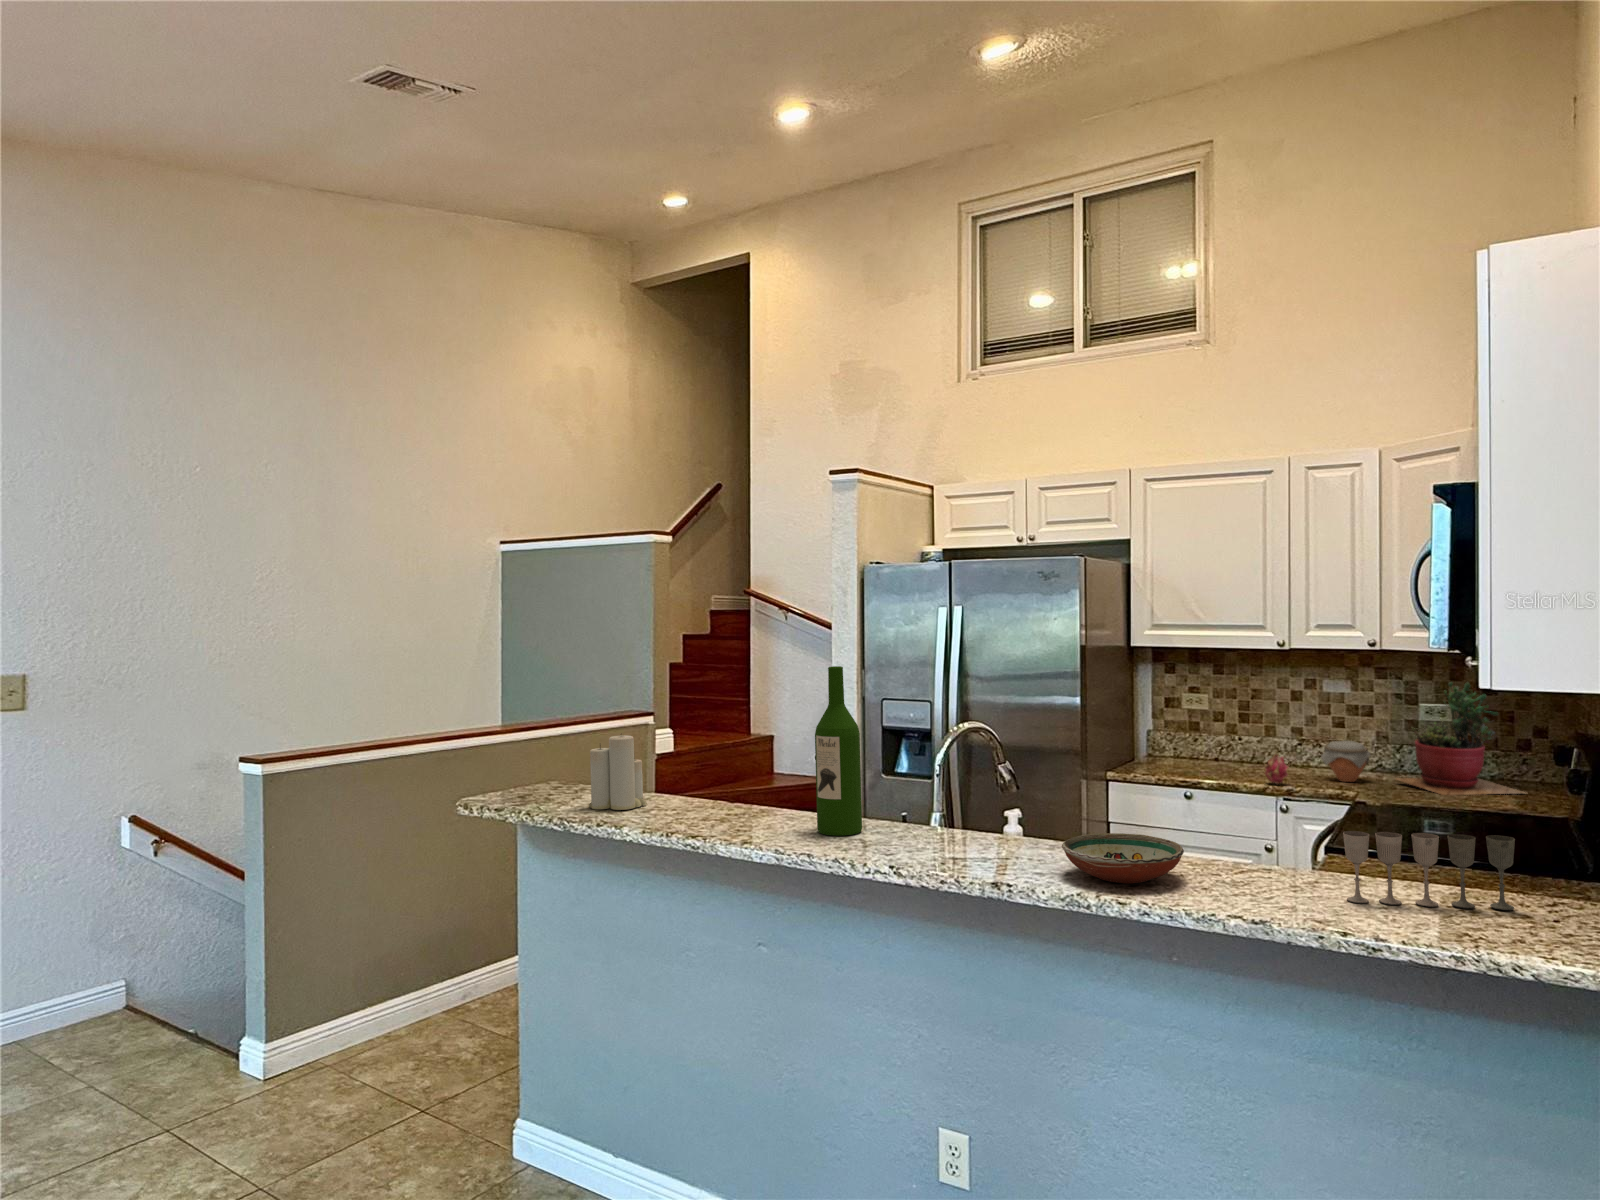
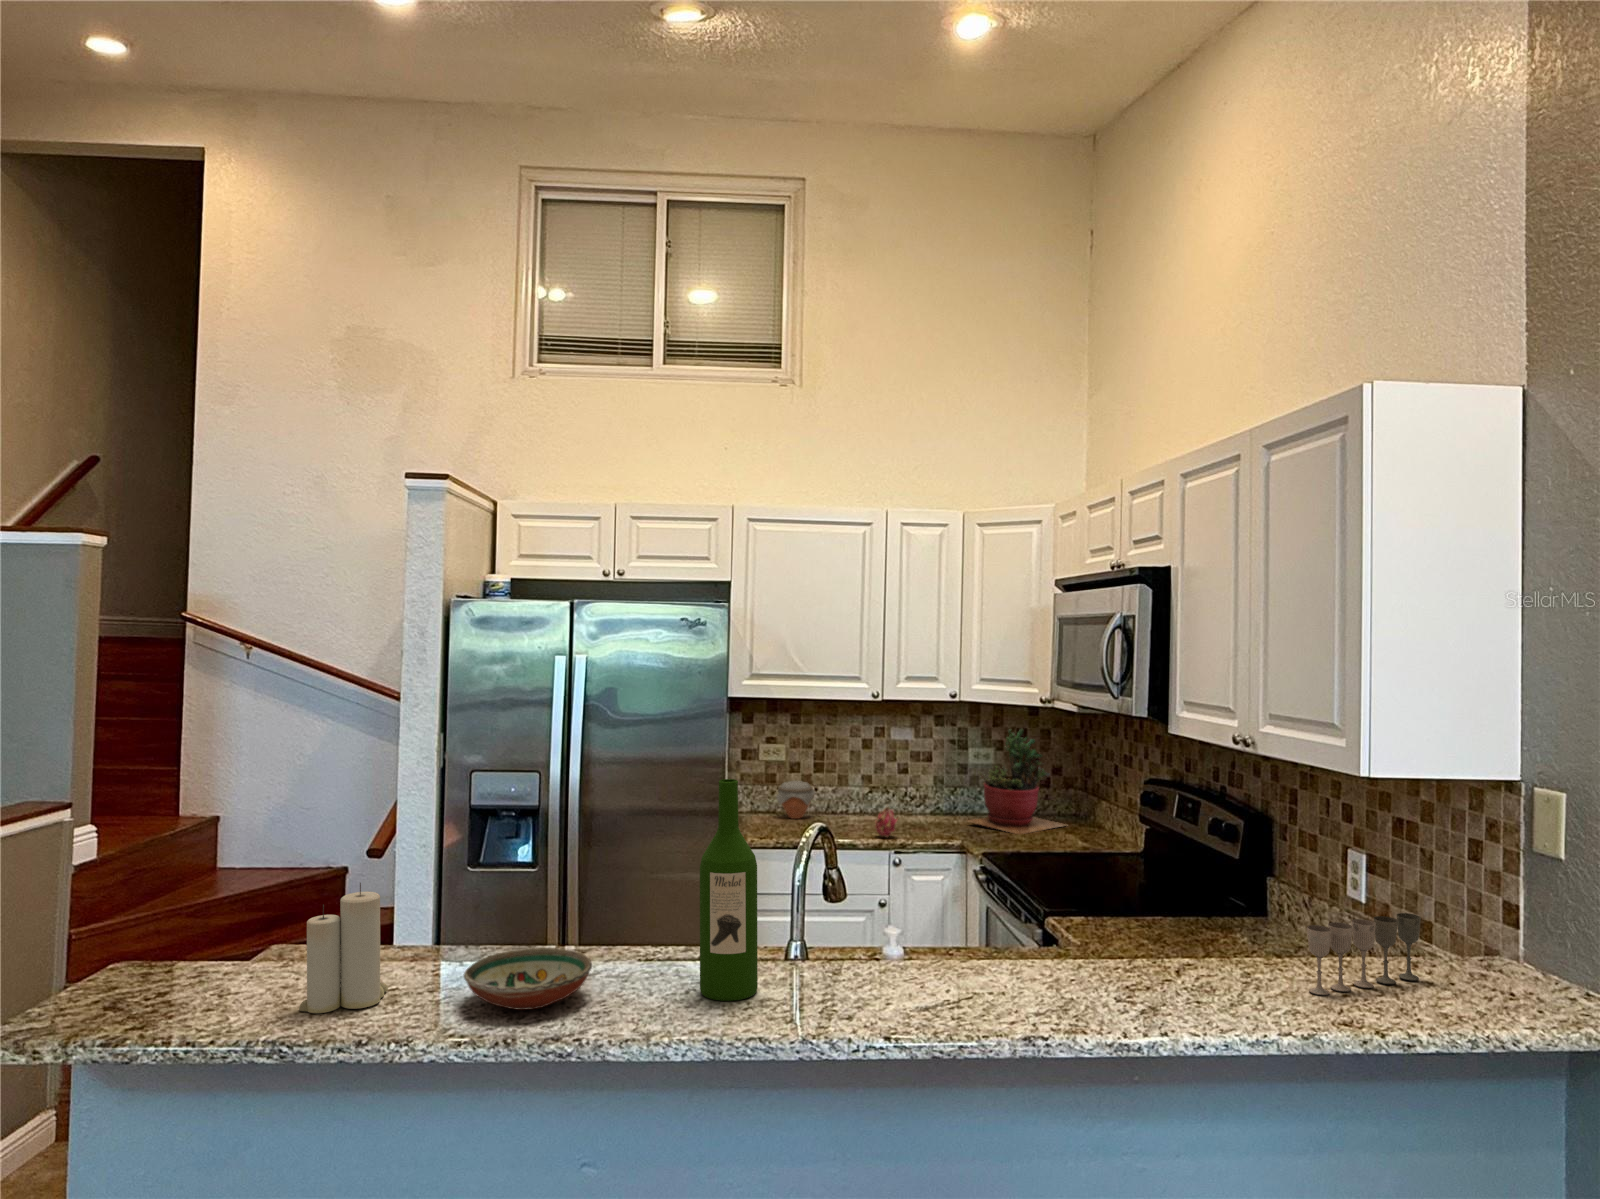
jar: present [1321,741,1371,782] -> present [776,781,815,819]
decorative bowl: present [1062,833,1184,883] -> present [463,948,592,1010]

